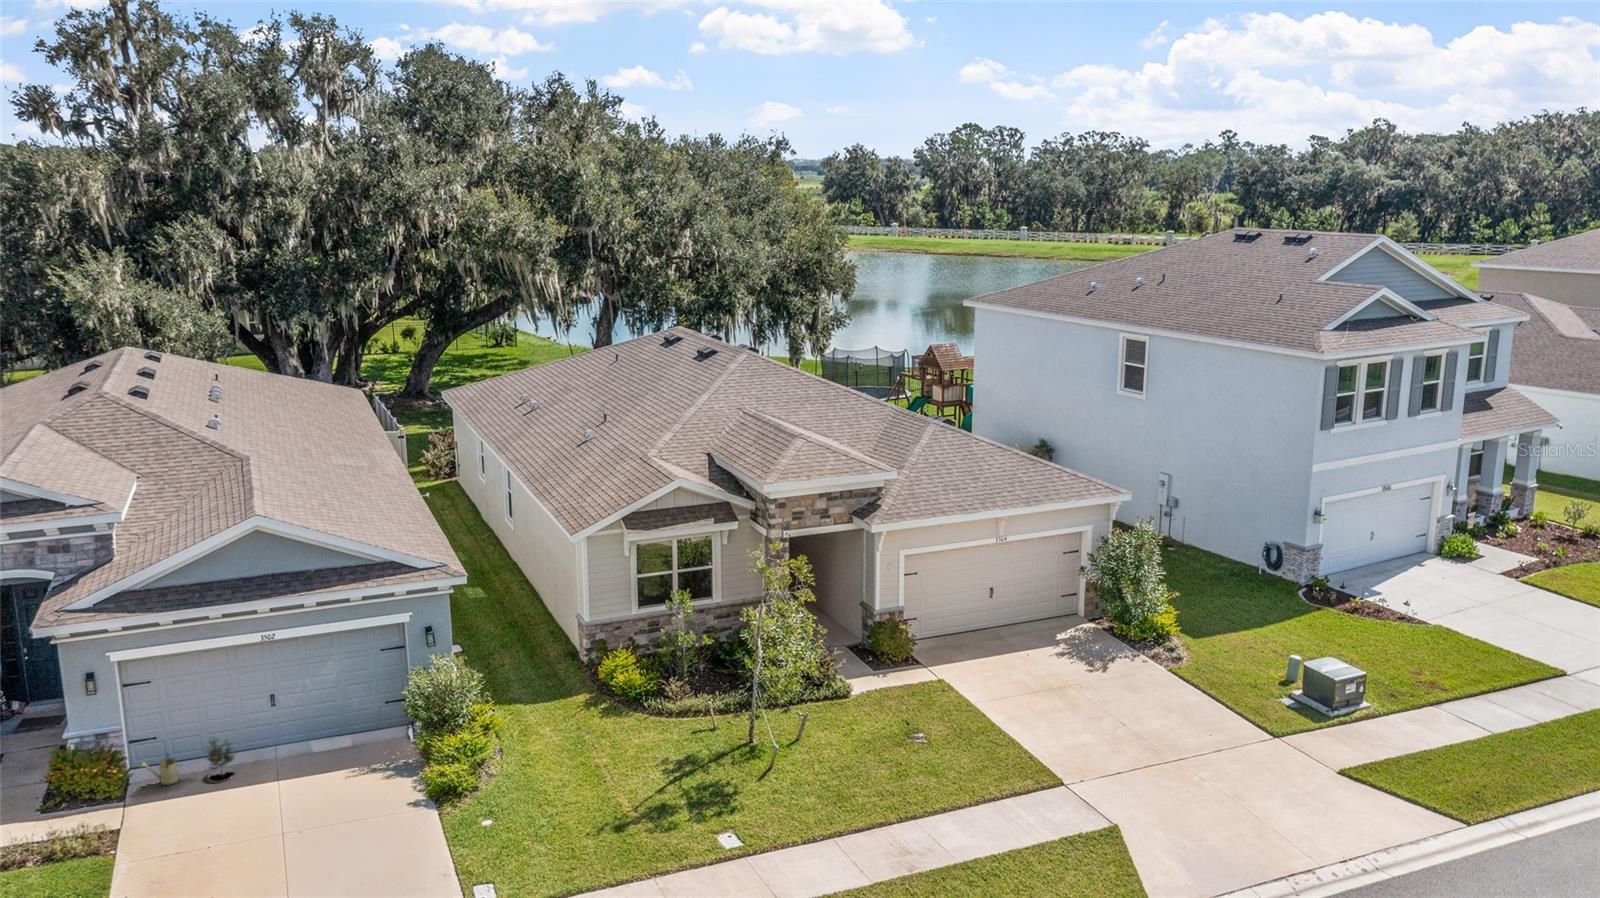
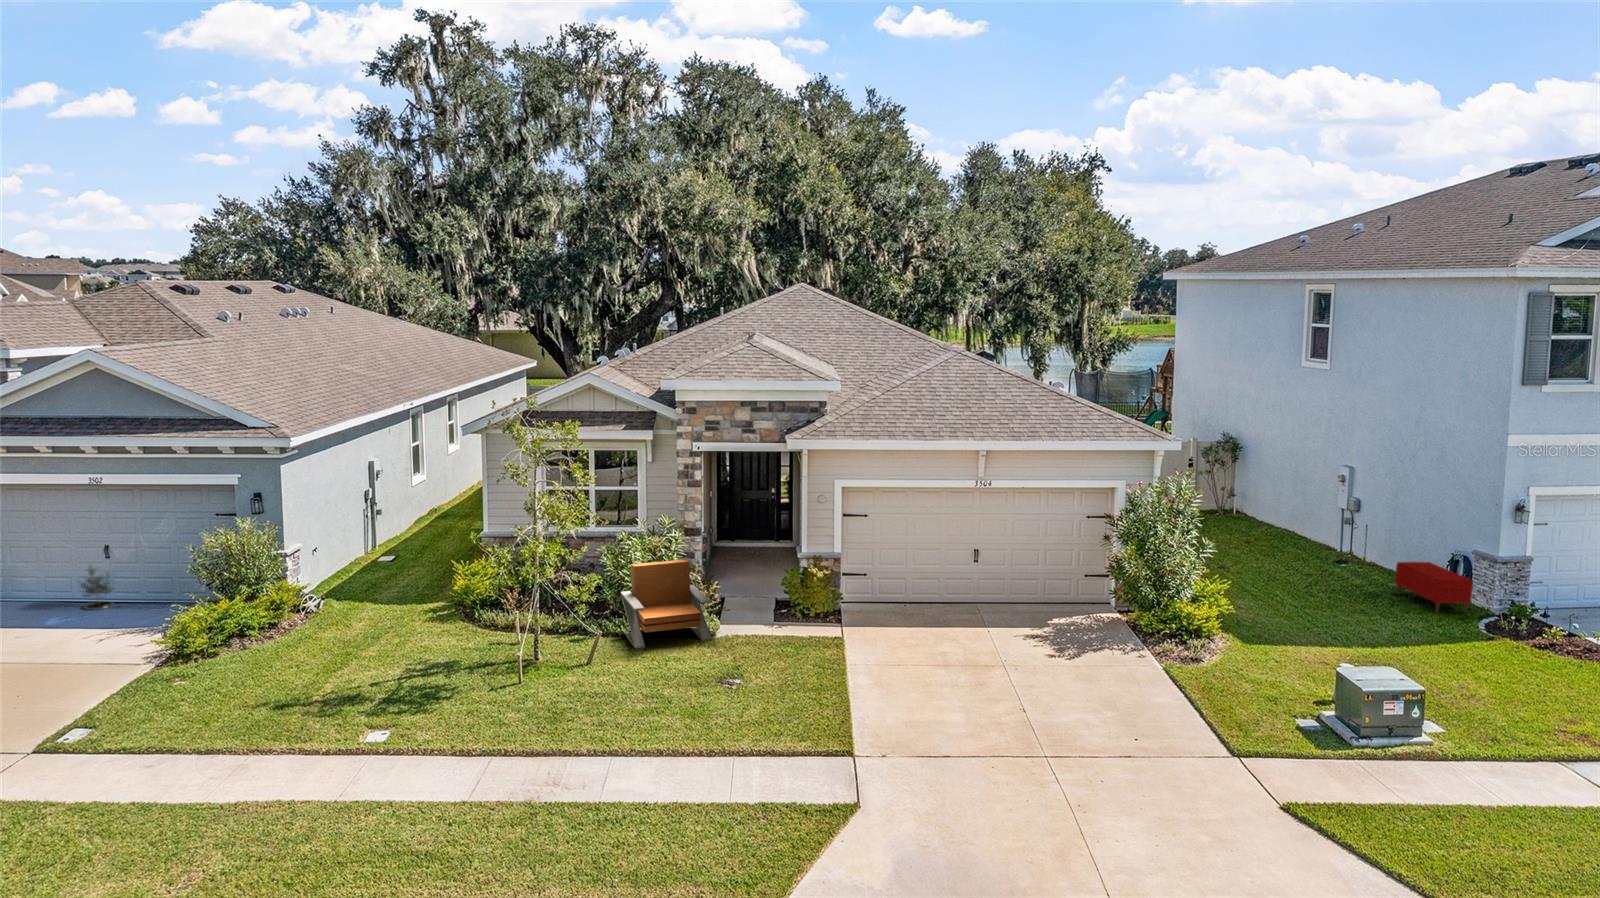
bench: none [1229,550,1288,591] -> present [1395,562,1473,614]
lounge chair: none [765,639,849,725] -> present [621,559,711,649]
watering can: present [140,754,178,786] -> none [34,576,69,606]

